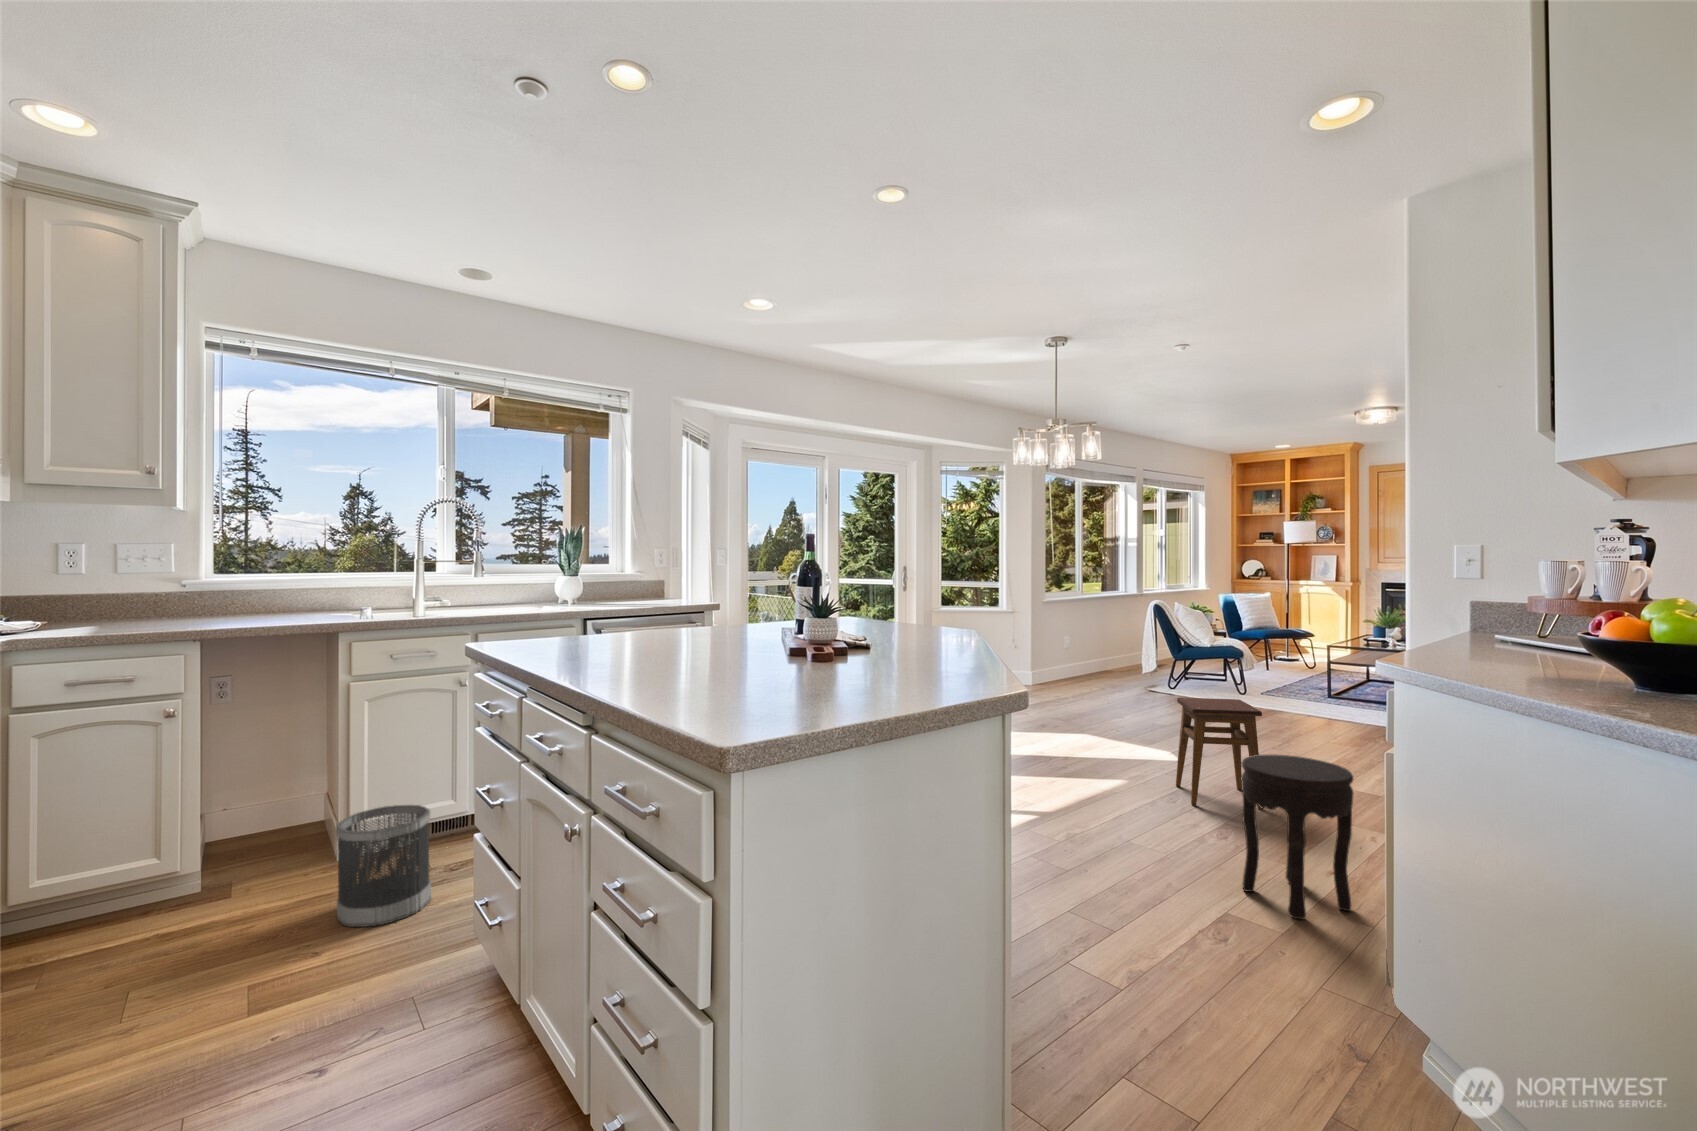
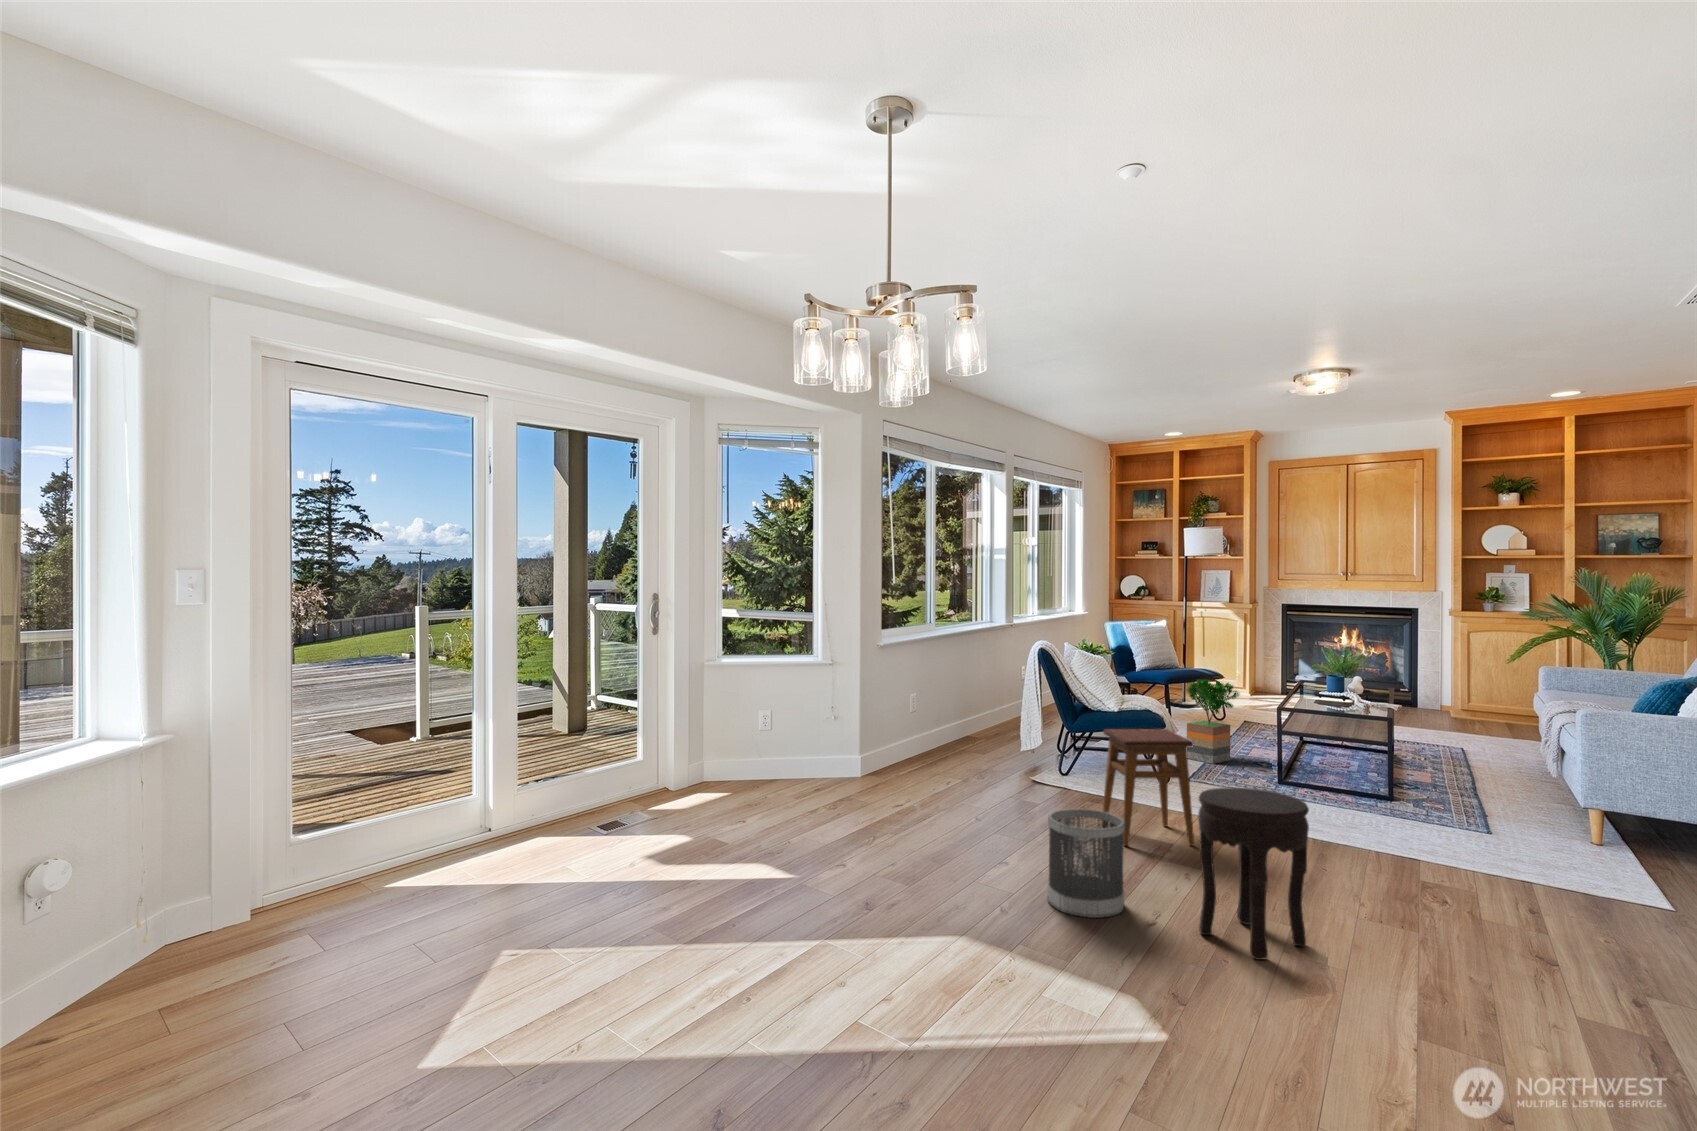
potted tree: none [1279,655,1338,735] -> present [1187,679,1239,764]
wastebasket: present [336,805,431,927] -> present [1047,809,1125,918]

